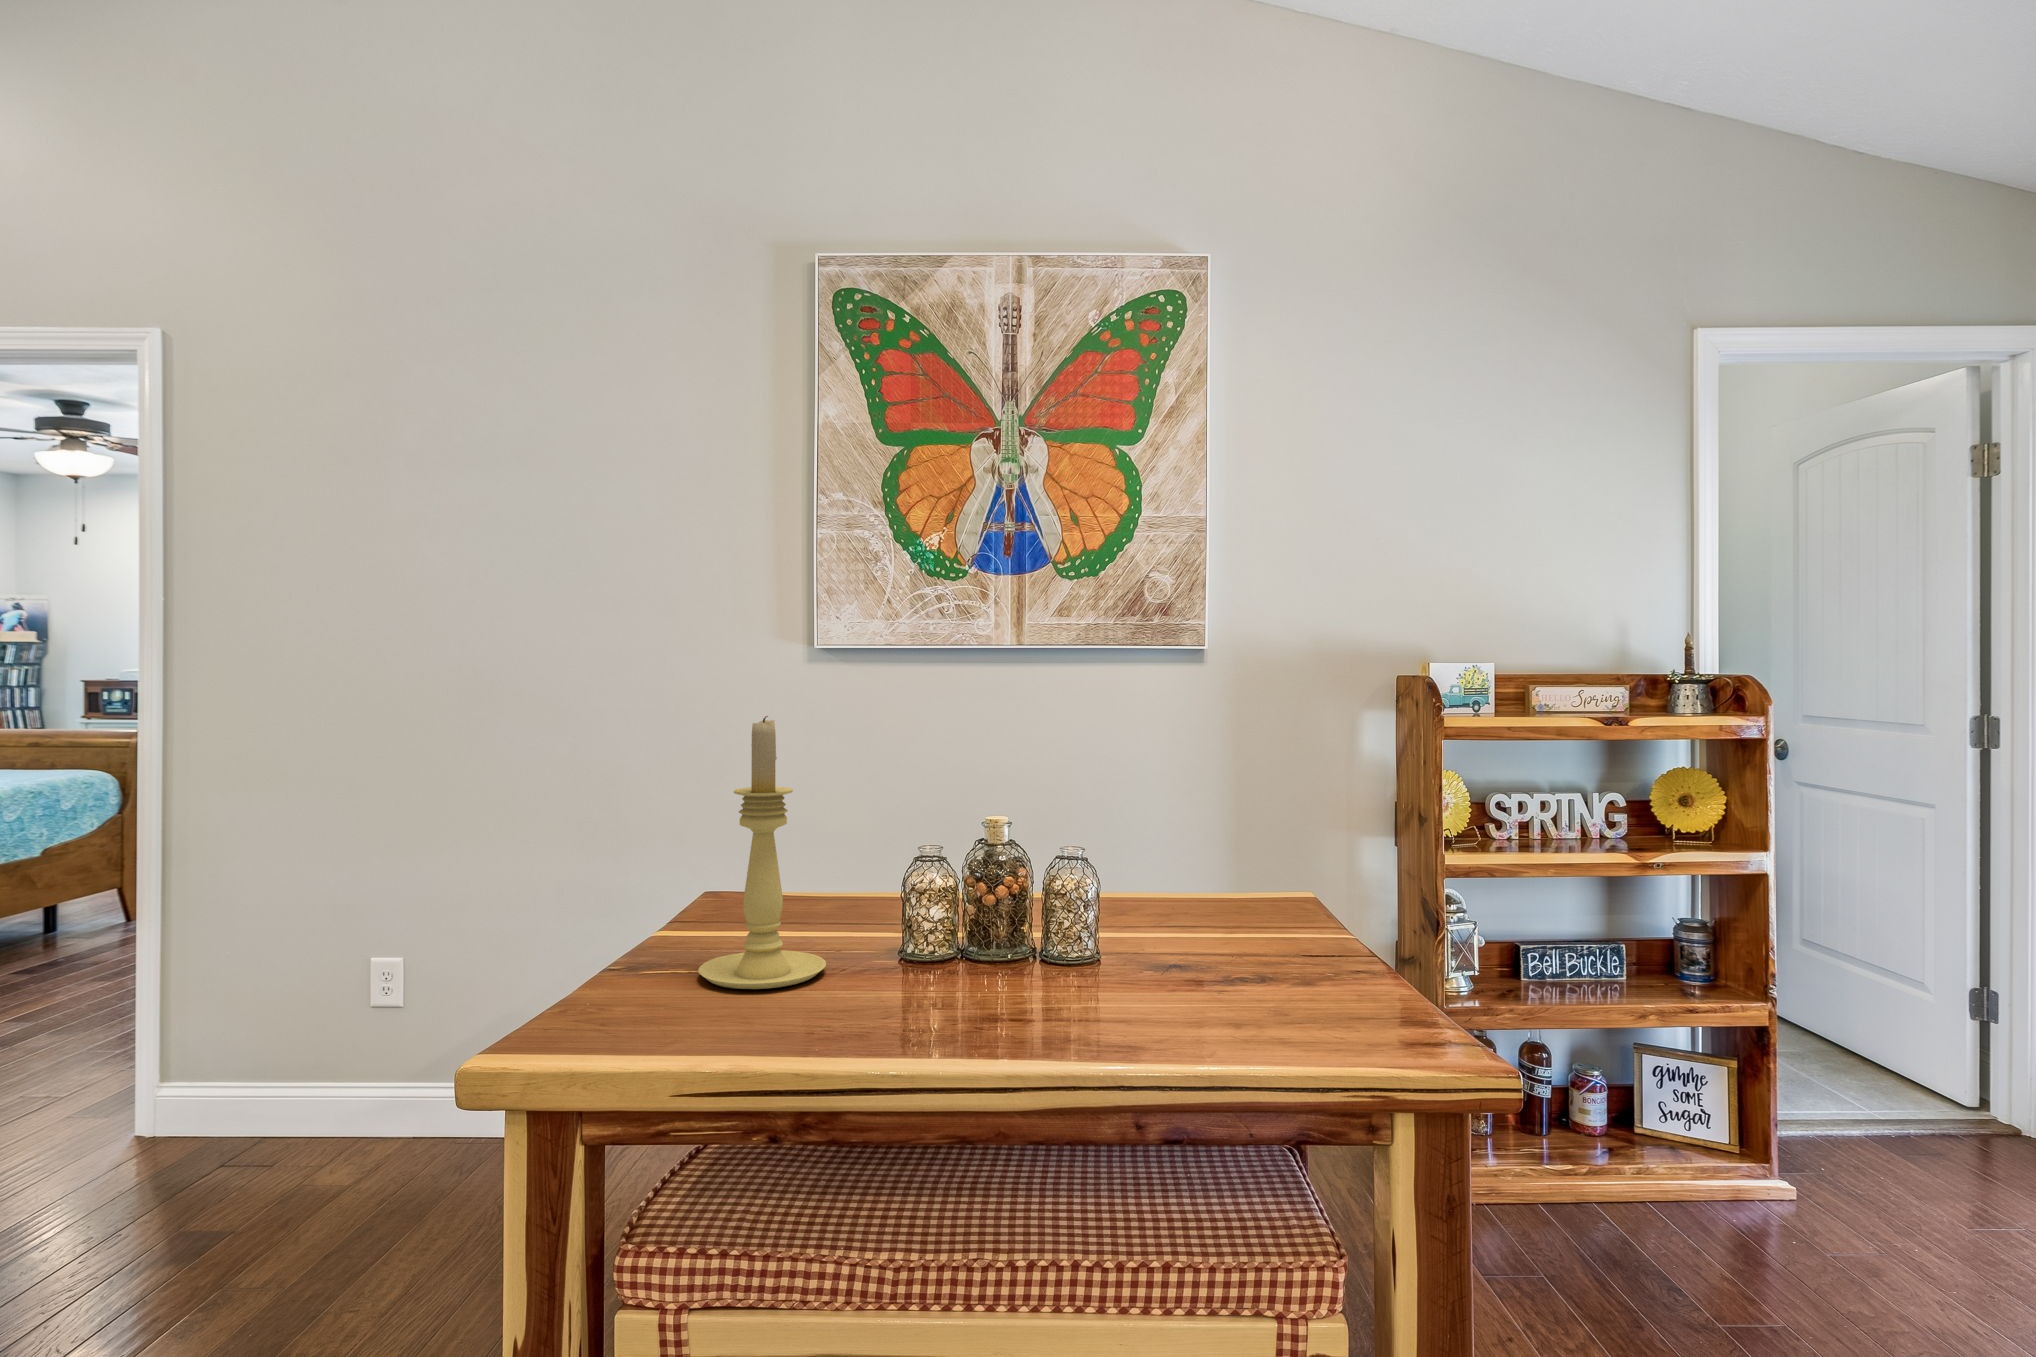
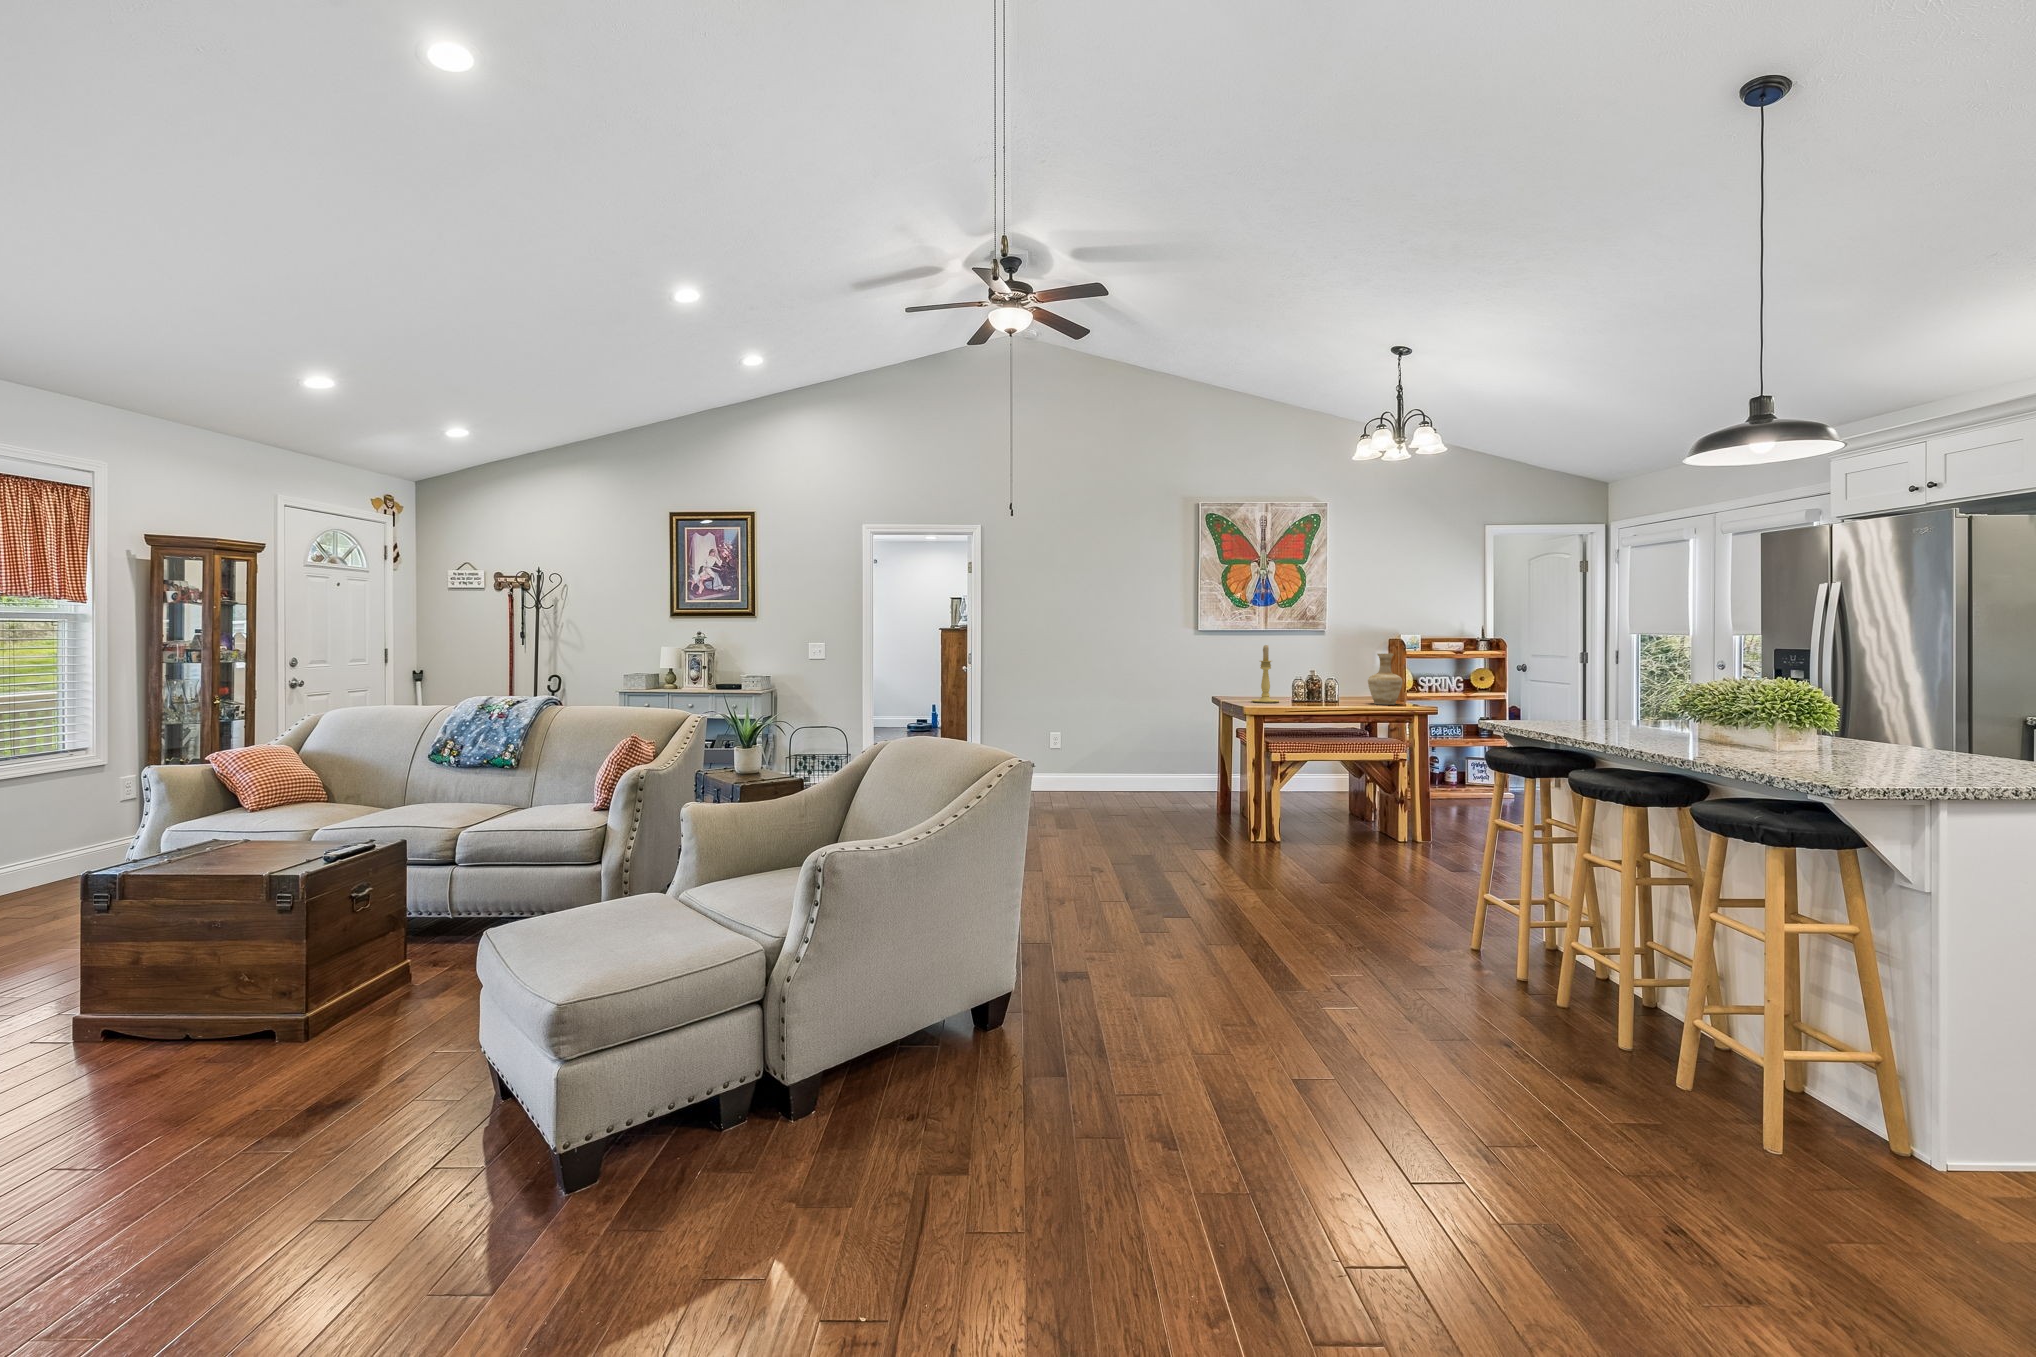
vase: none [1206,764,1364,1021] -> present [1368,654,1402,705]

